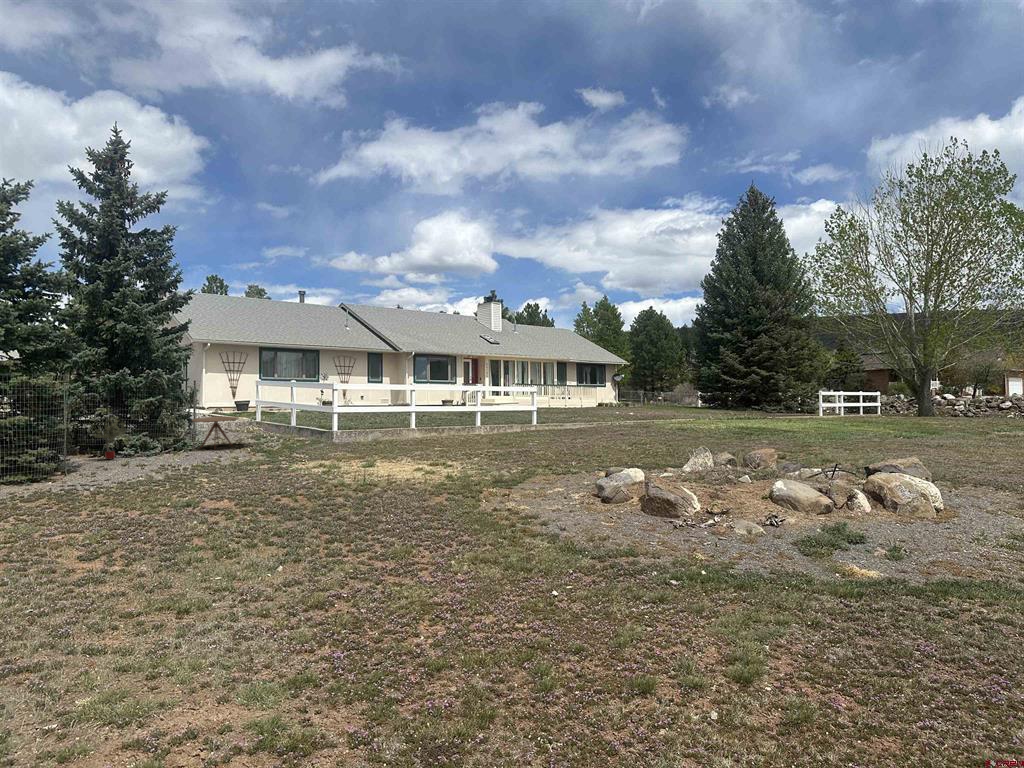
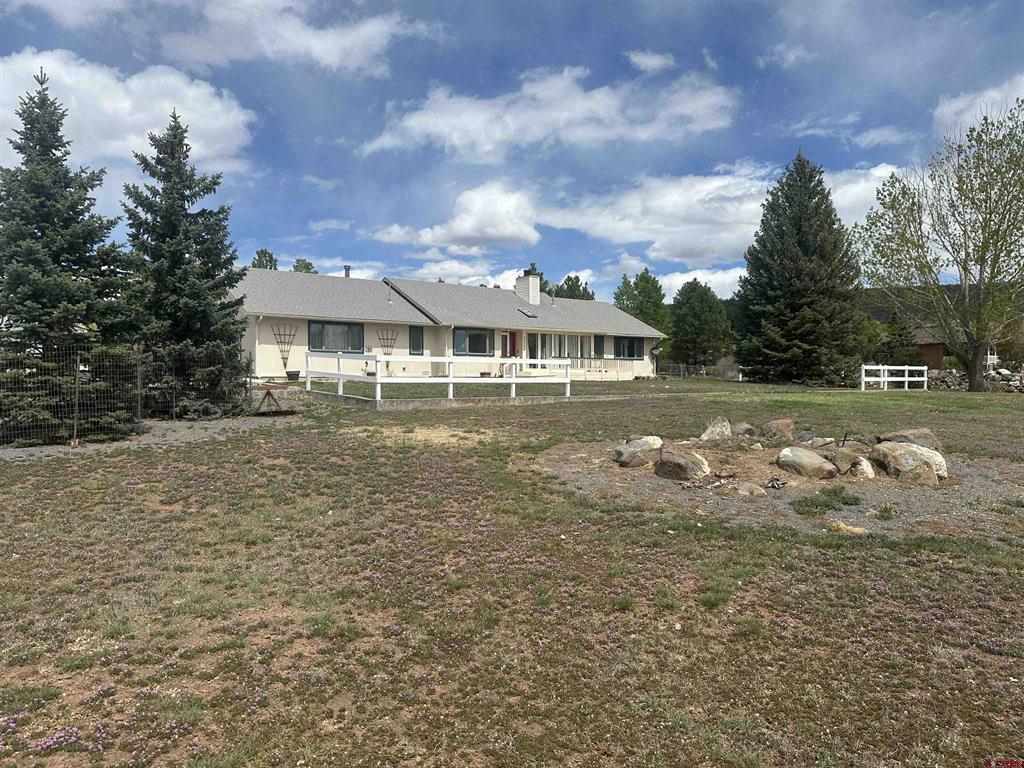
potted tree: present [94,418,125,459] -> none [160,385,189,424]

